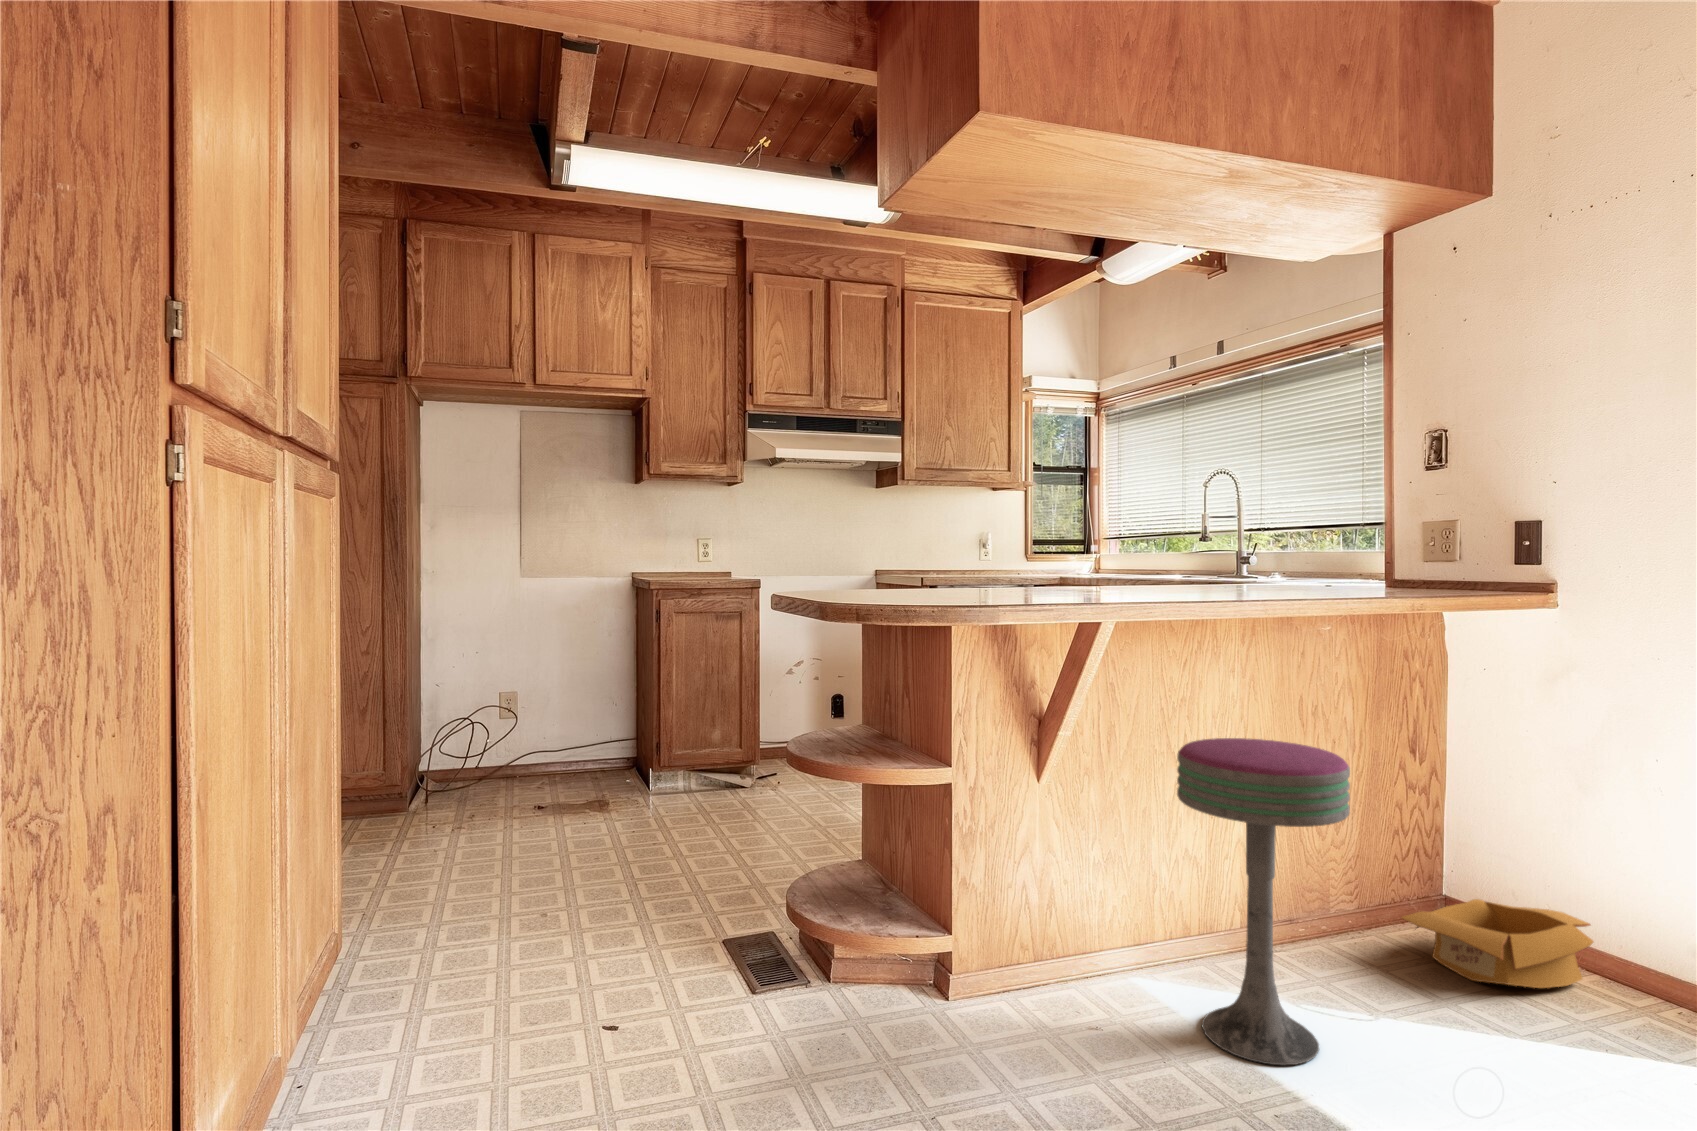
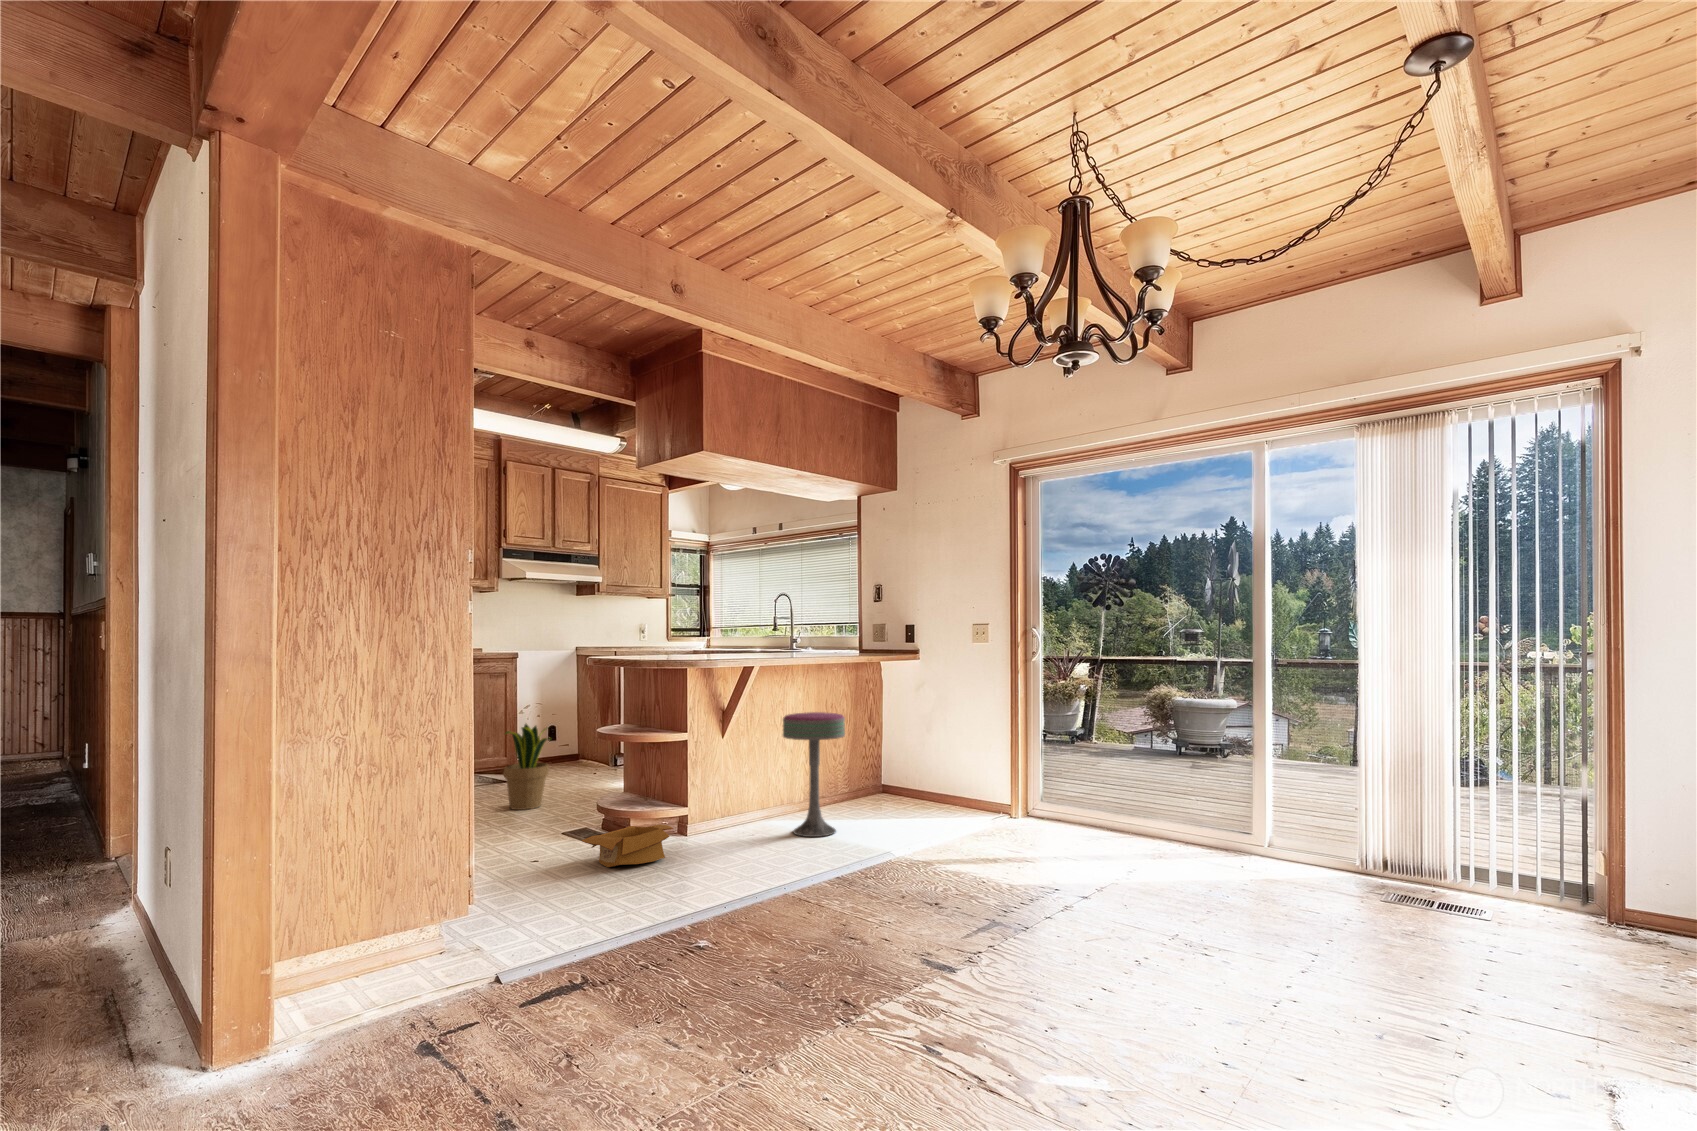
potted plant: none [711,691,791,833] -> present [504,724,551,810]
cardboard box: present [1402,899,1593,988] -> present [582,825,673,867]

